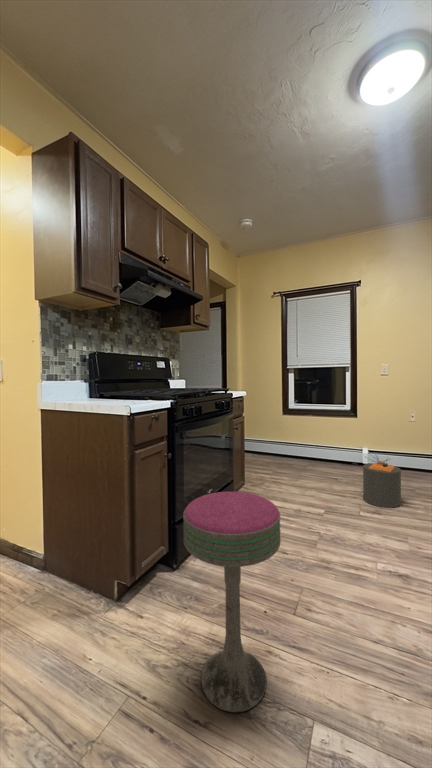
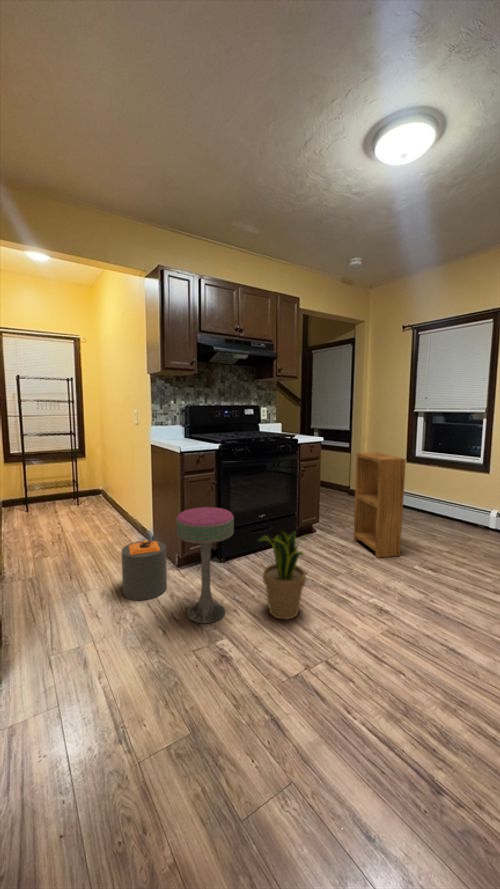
shelving unit: none [281,403,339,513] -> present [354,452,406,558]
trash can: present [363,454,401,508] -> present [121,530,167,600]
potted plant: none [294,503,368,641] -> present [260,532,306,620]

